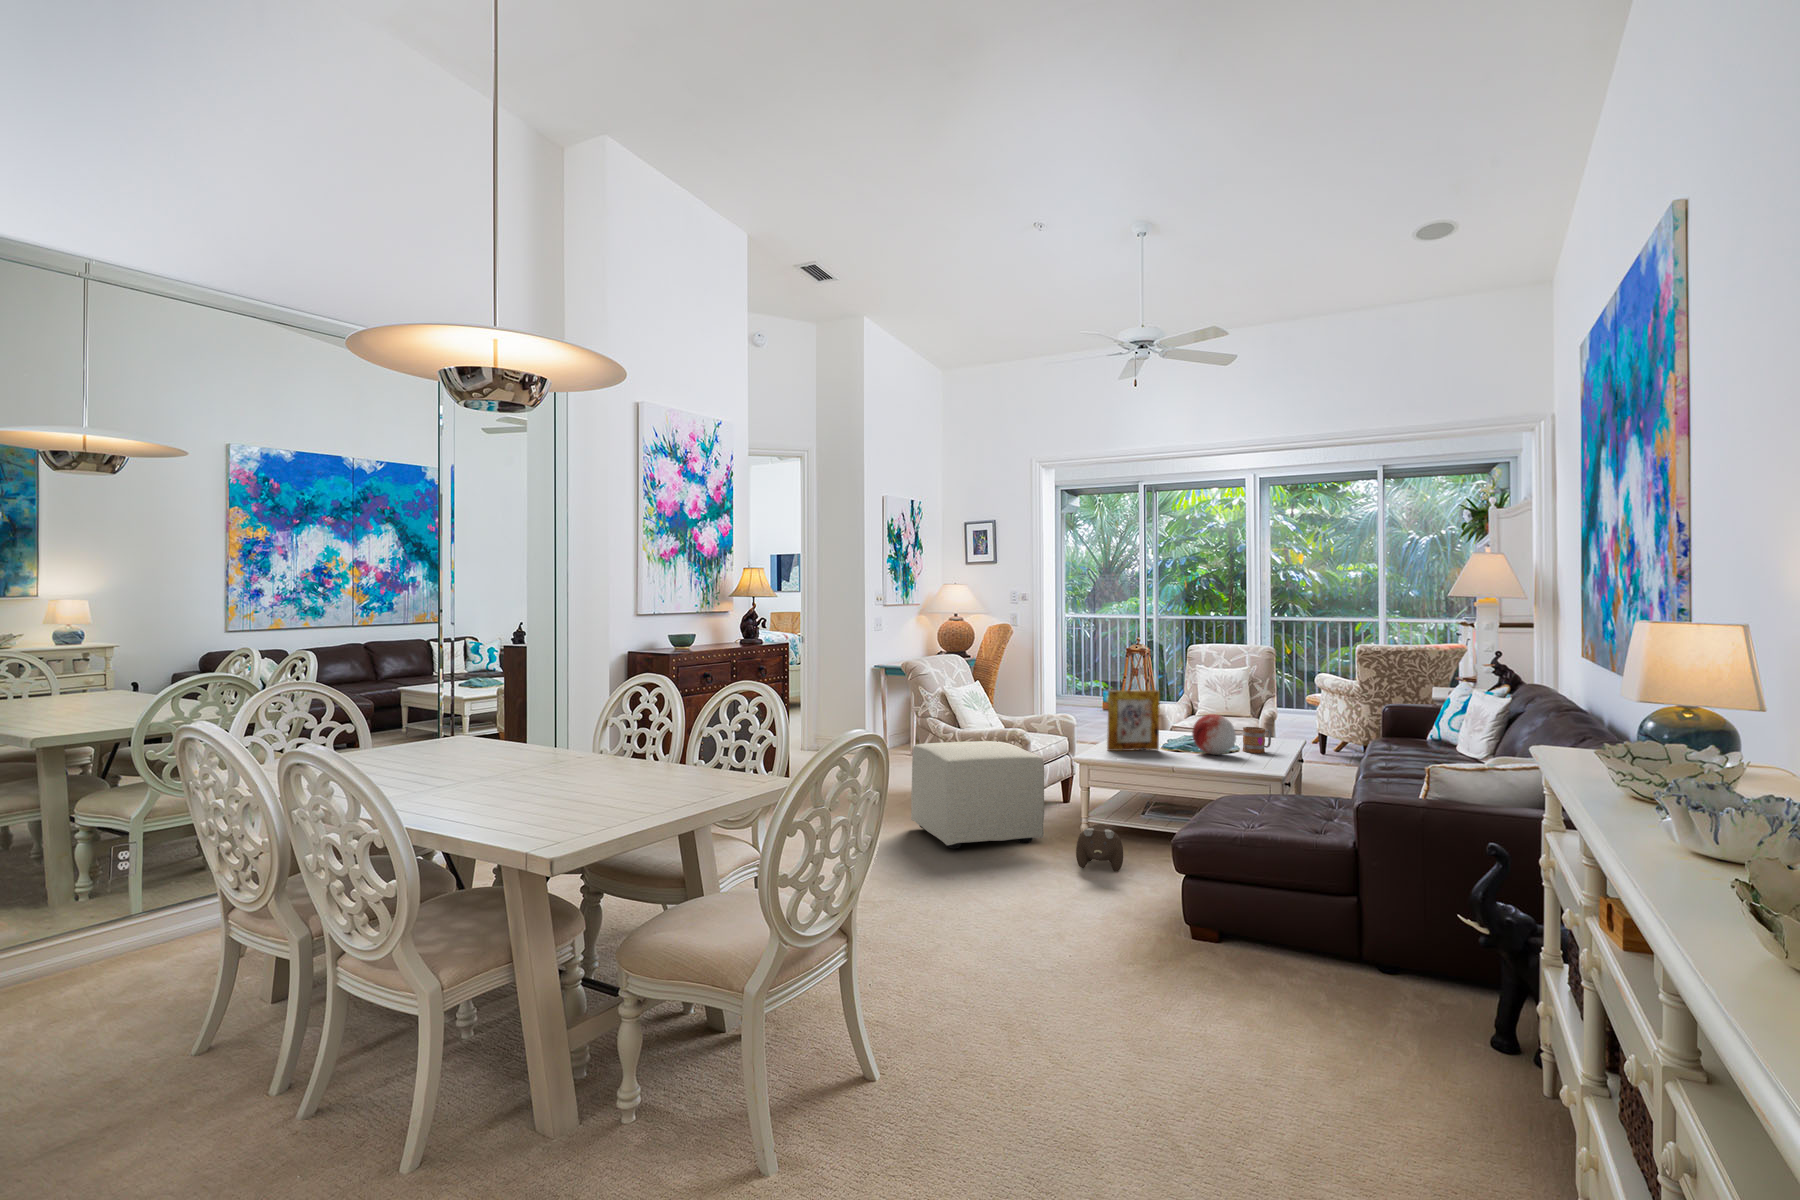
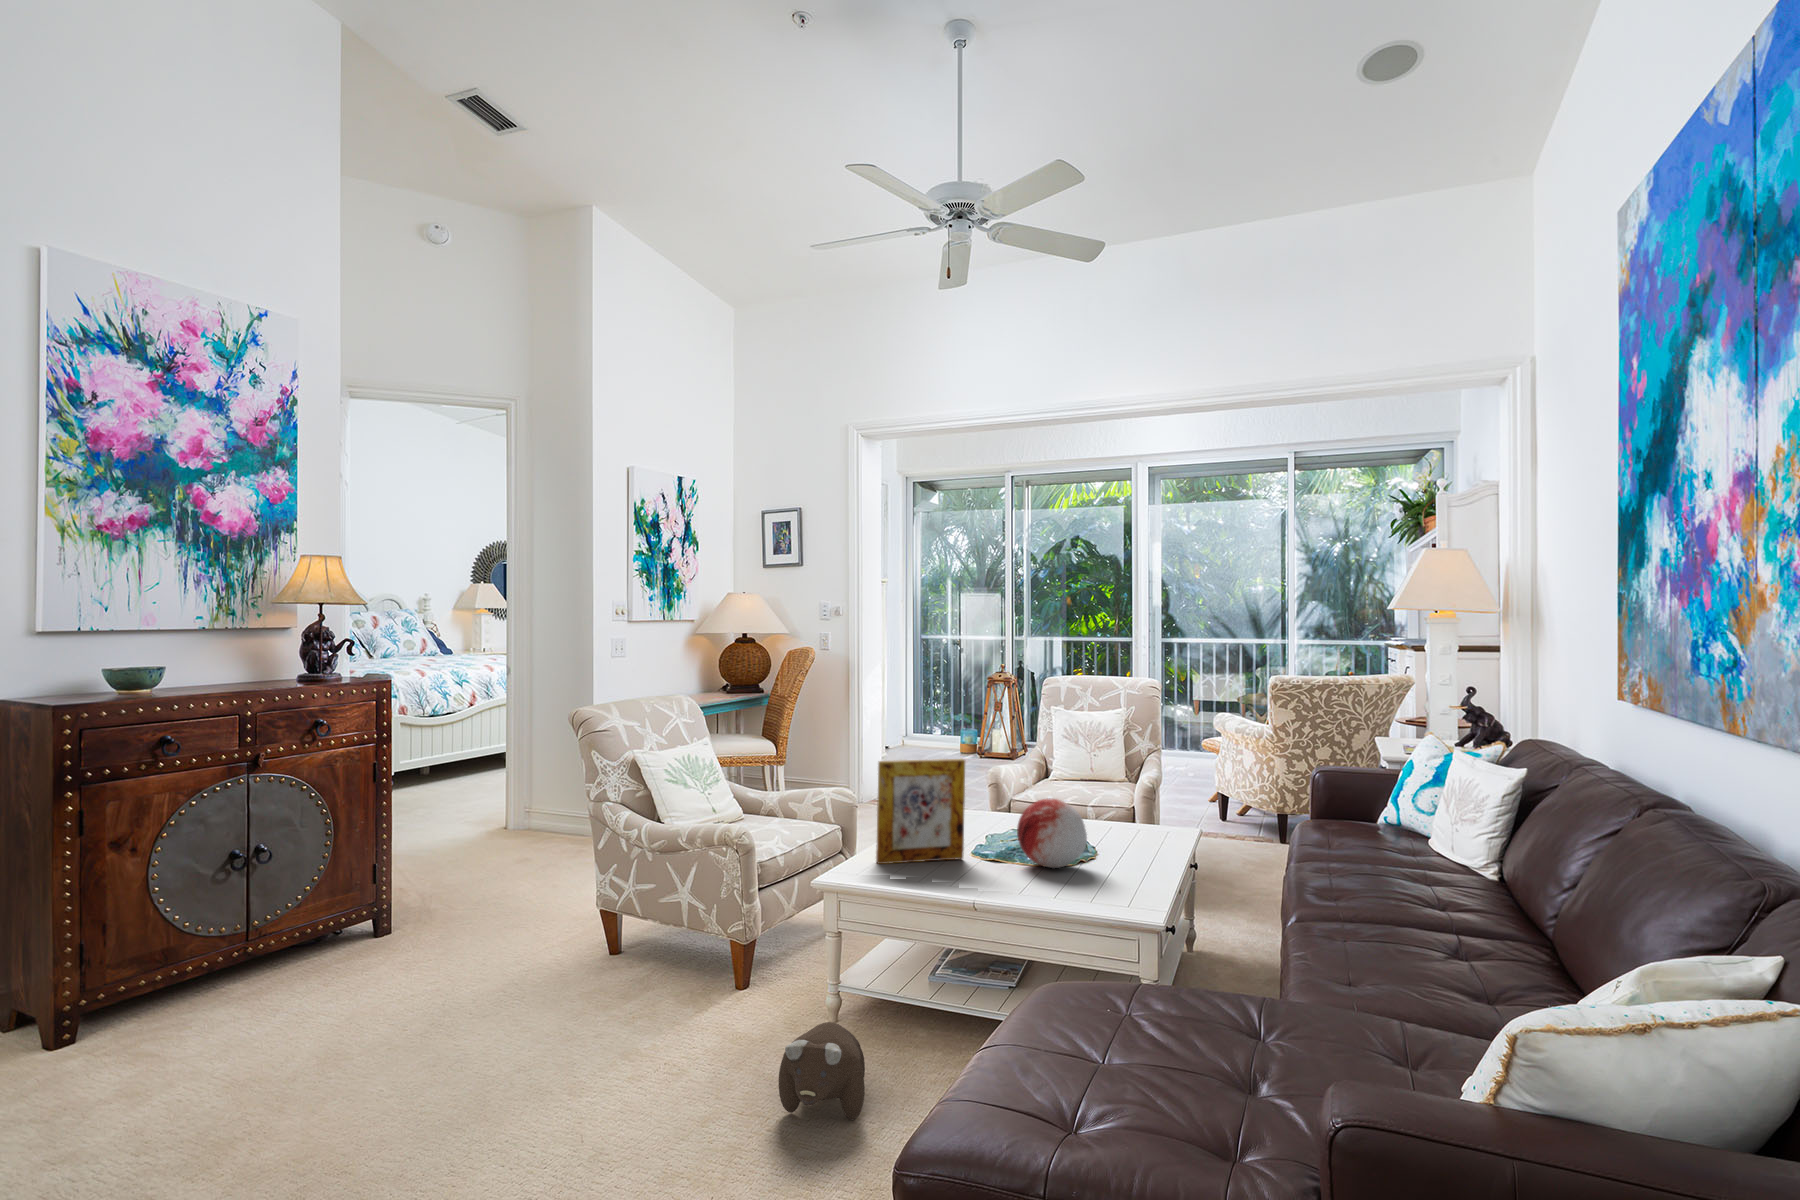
mug: present [1243,727,1271,753] -> none [1101,814,1146,860]
ottoman: present [911,741,1044,848] -> none [545,844,757,1059]

